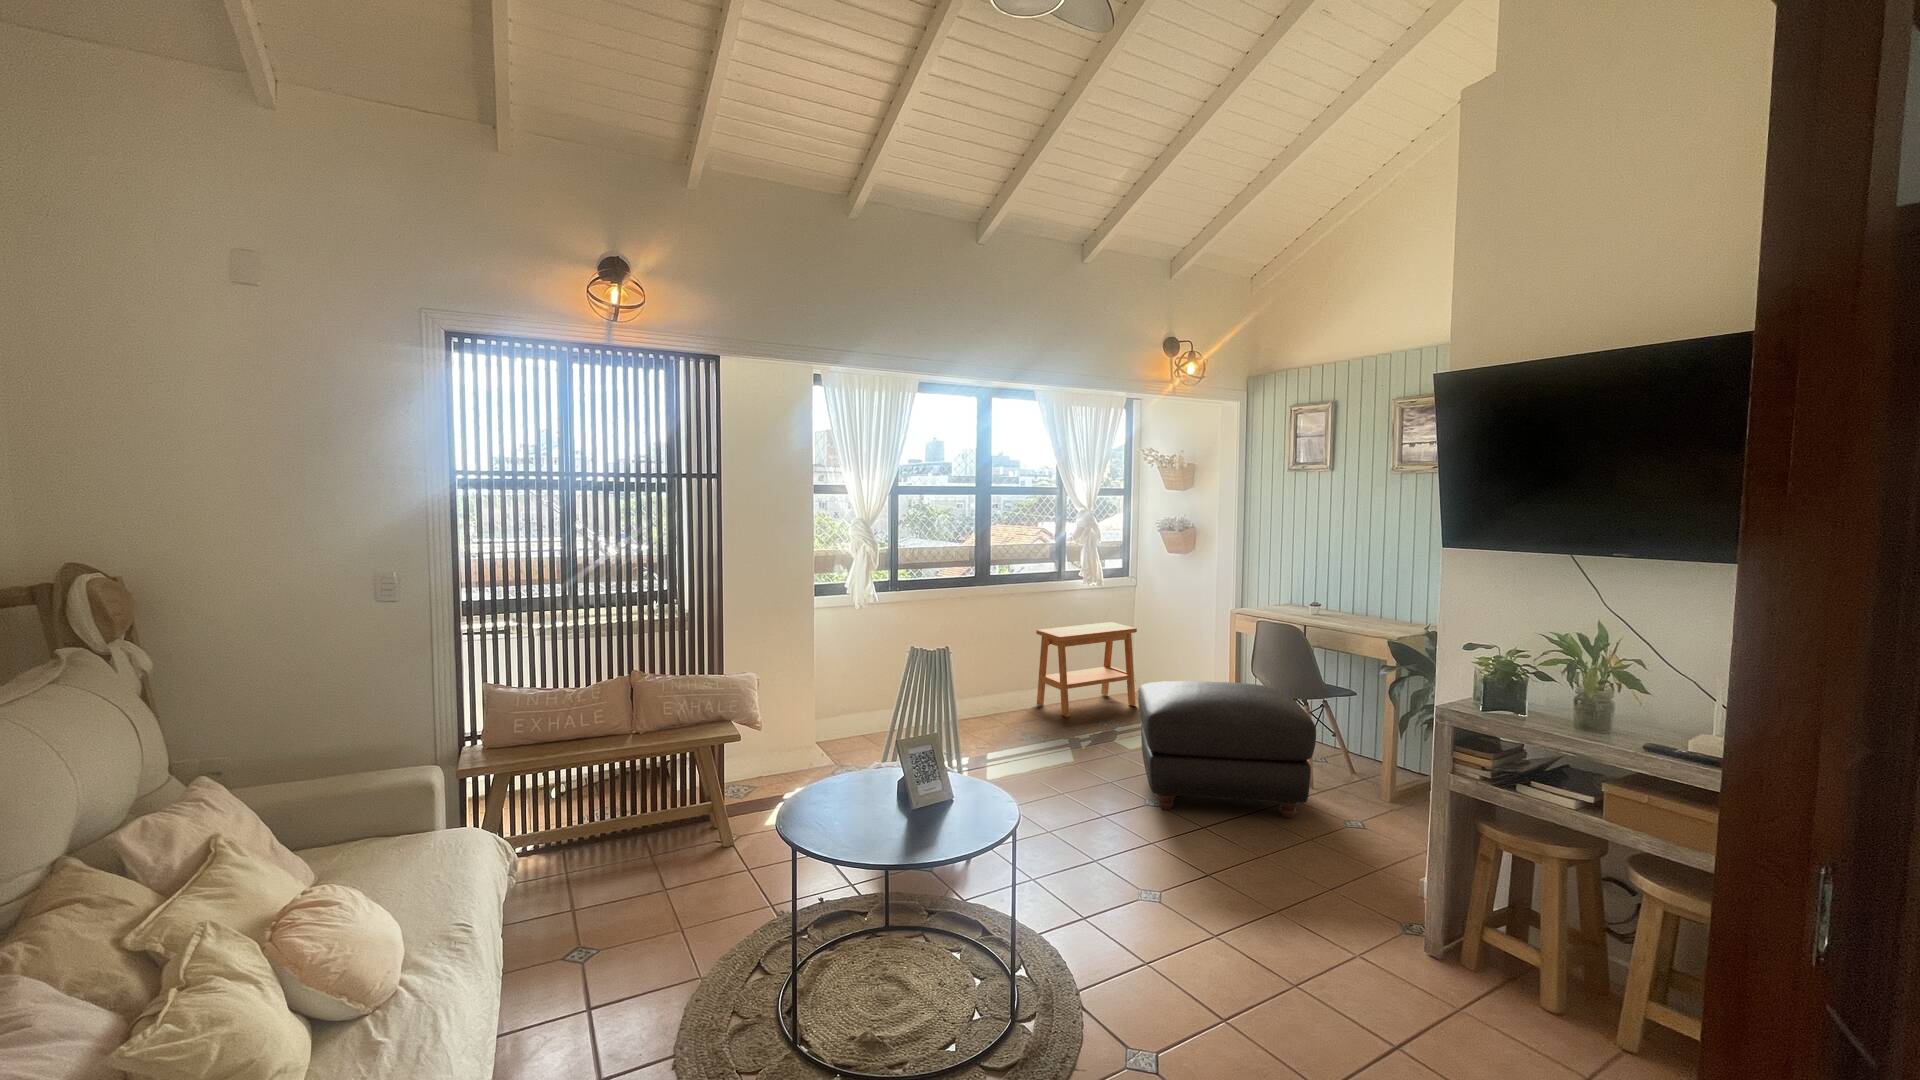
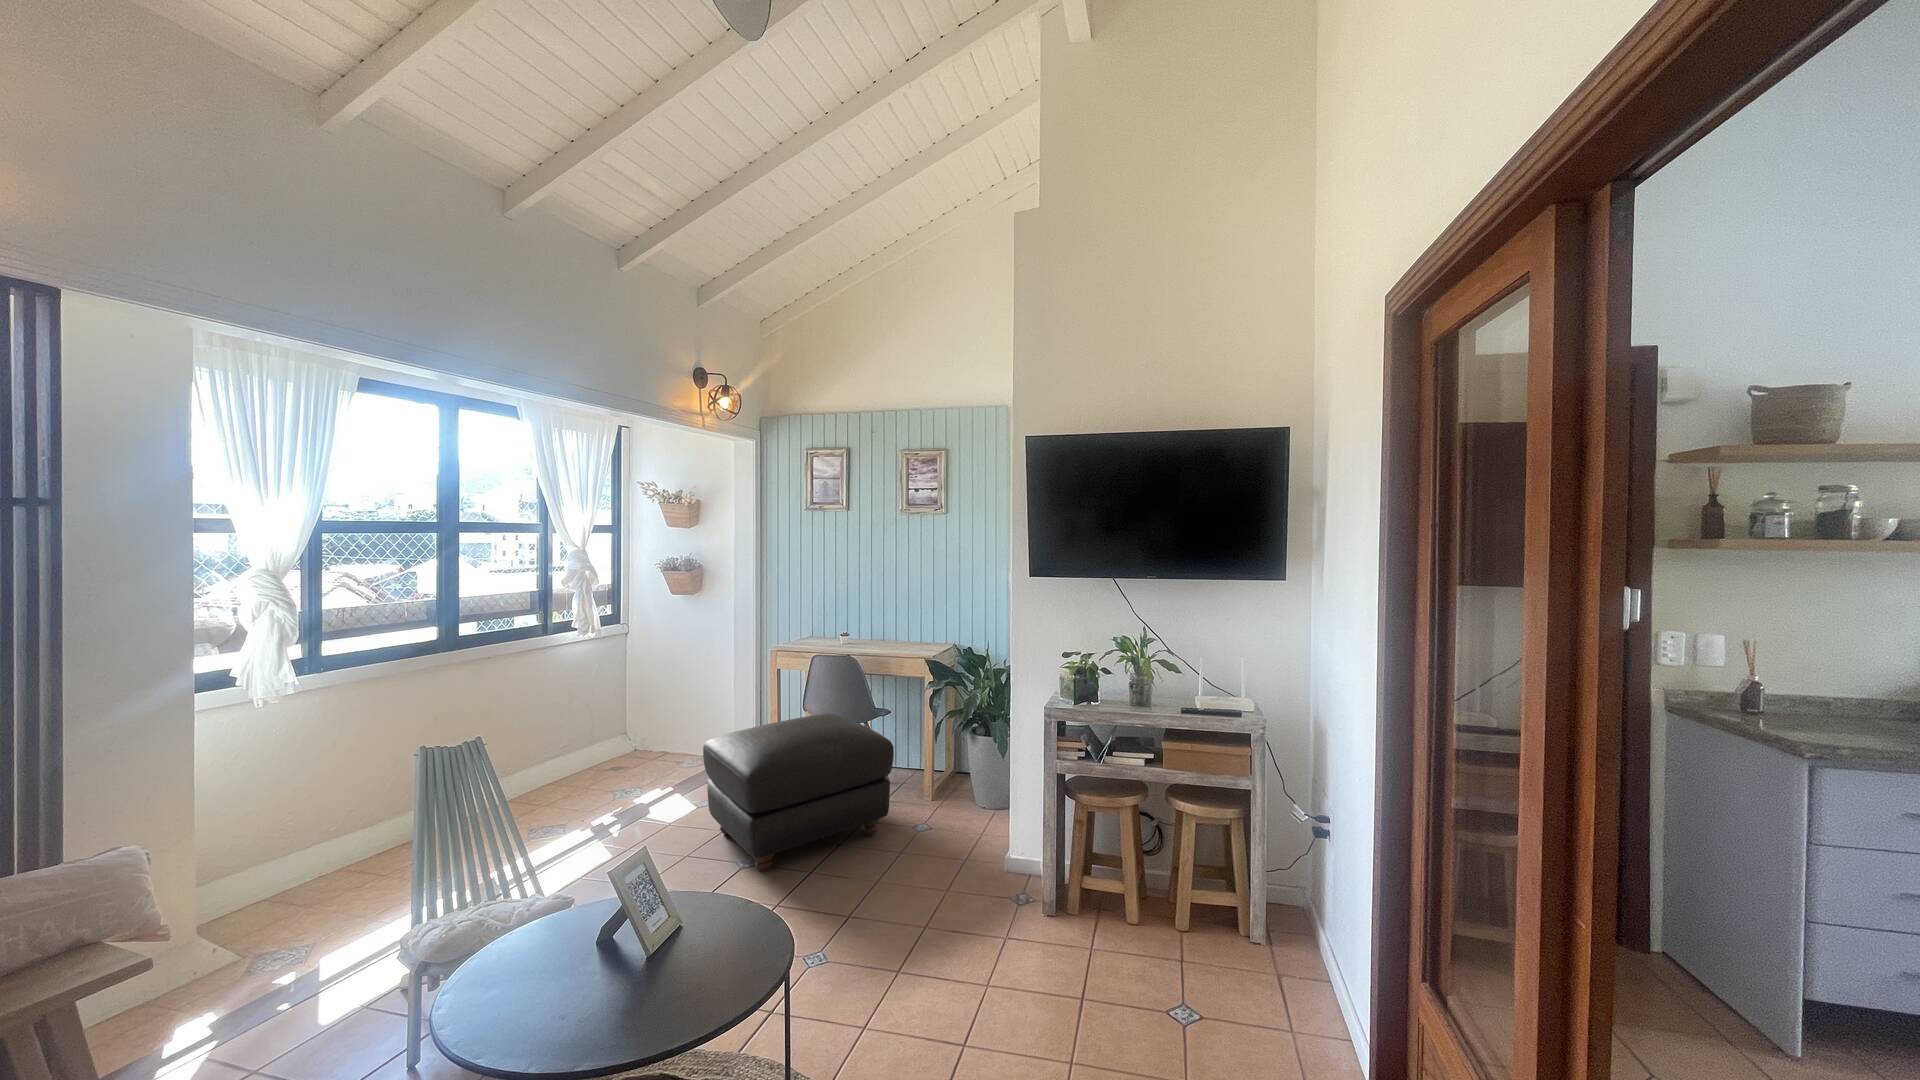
side table: present [1036,622,1137,717] -> none [524,675,650,798]

